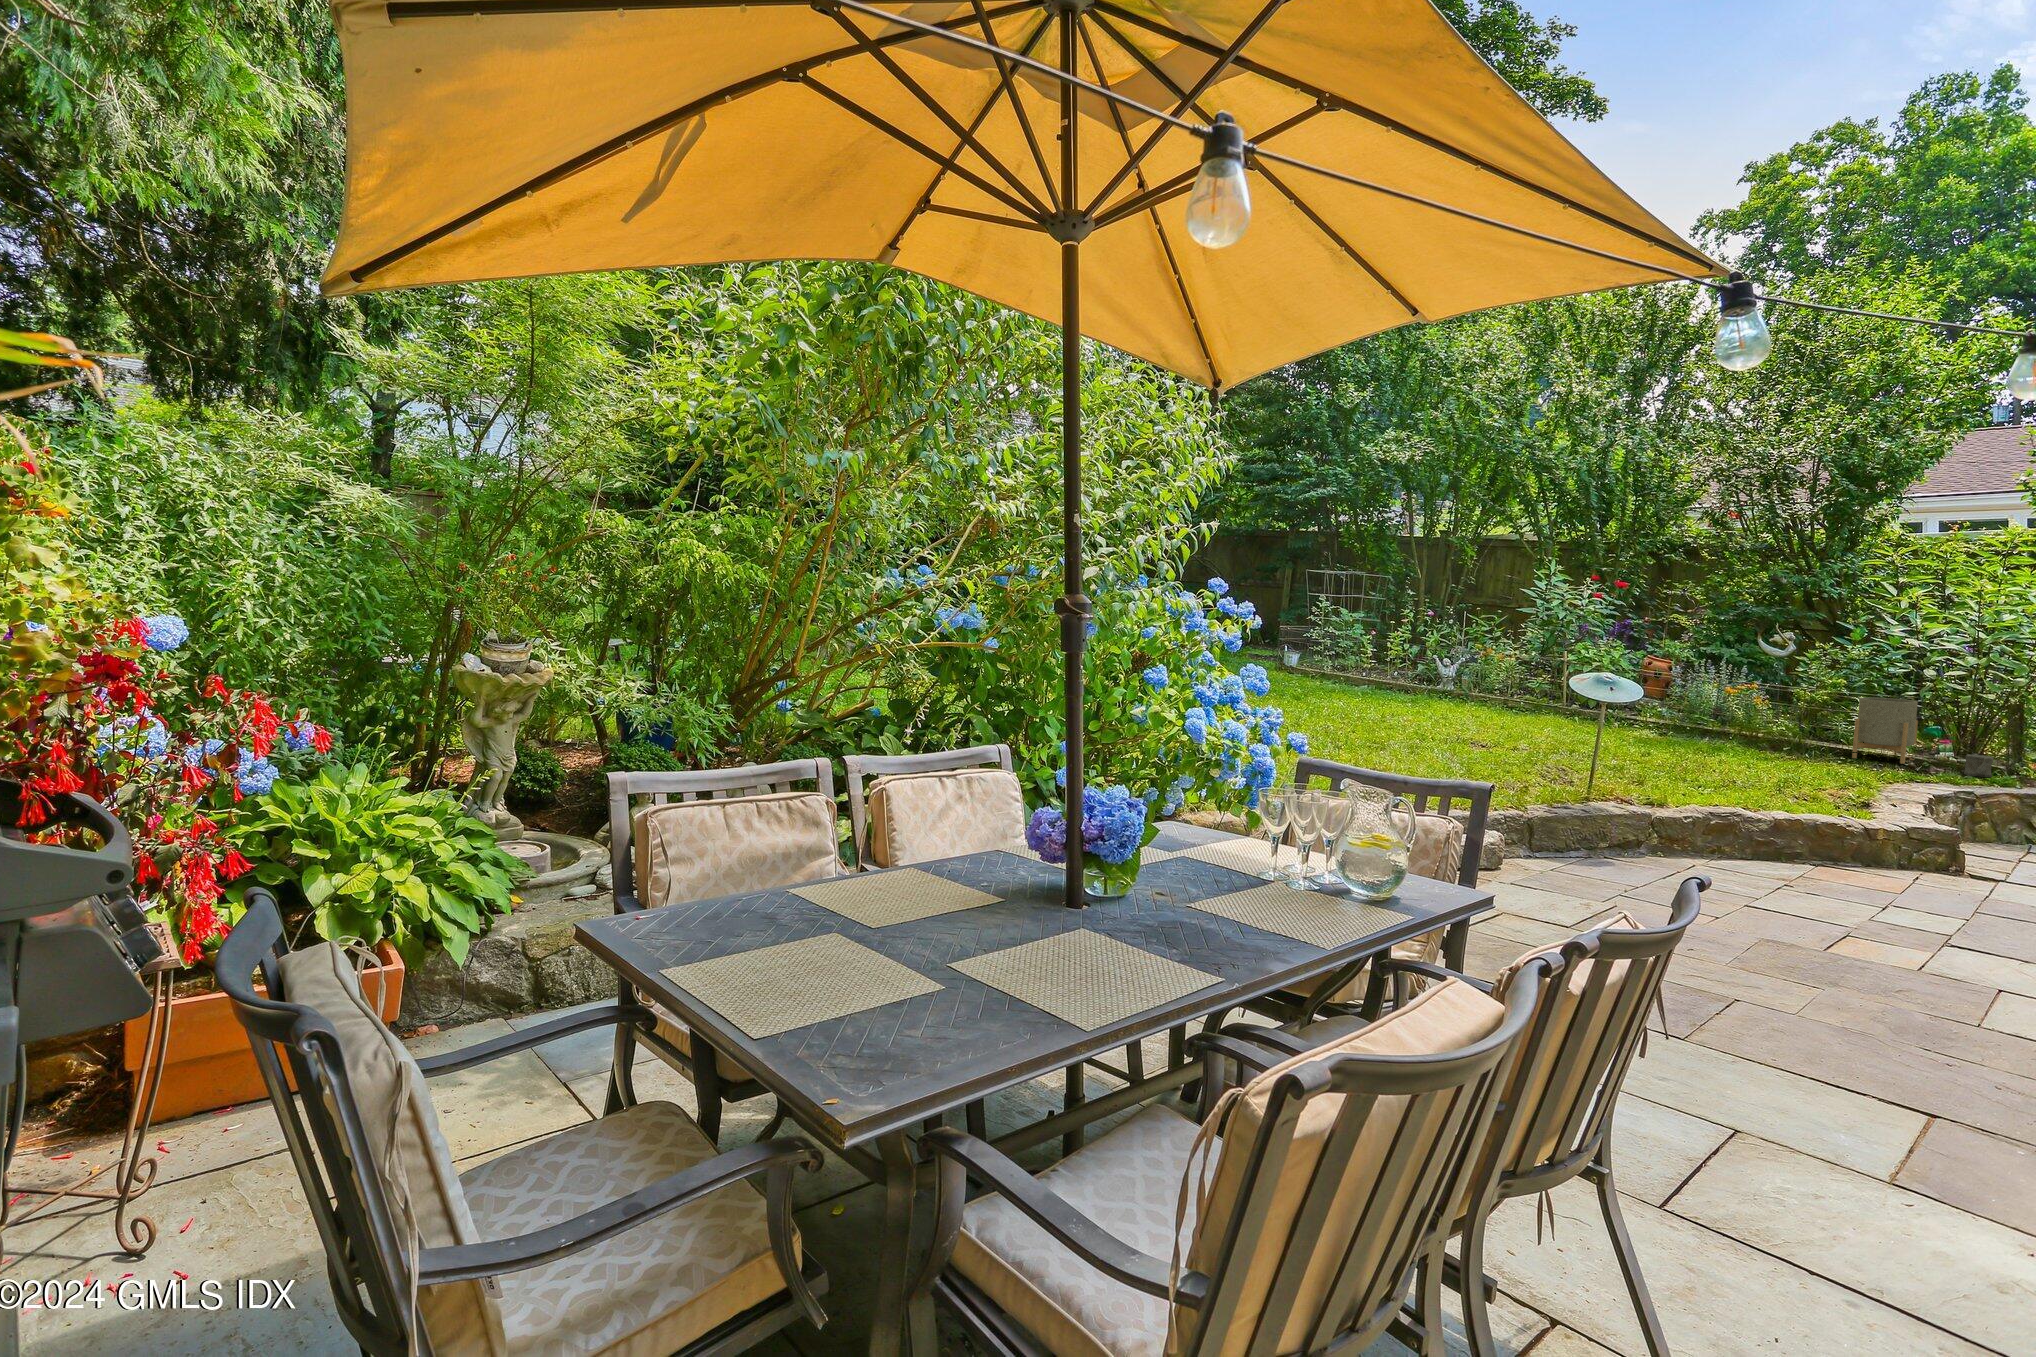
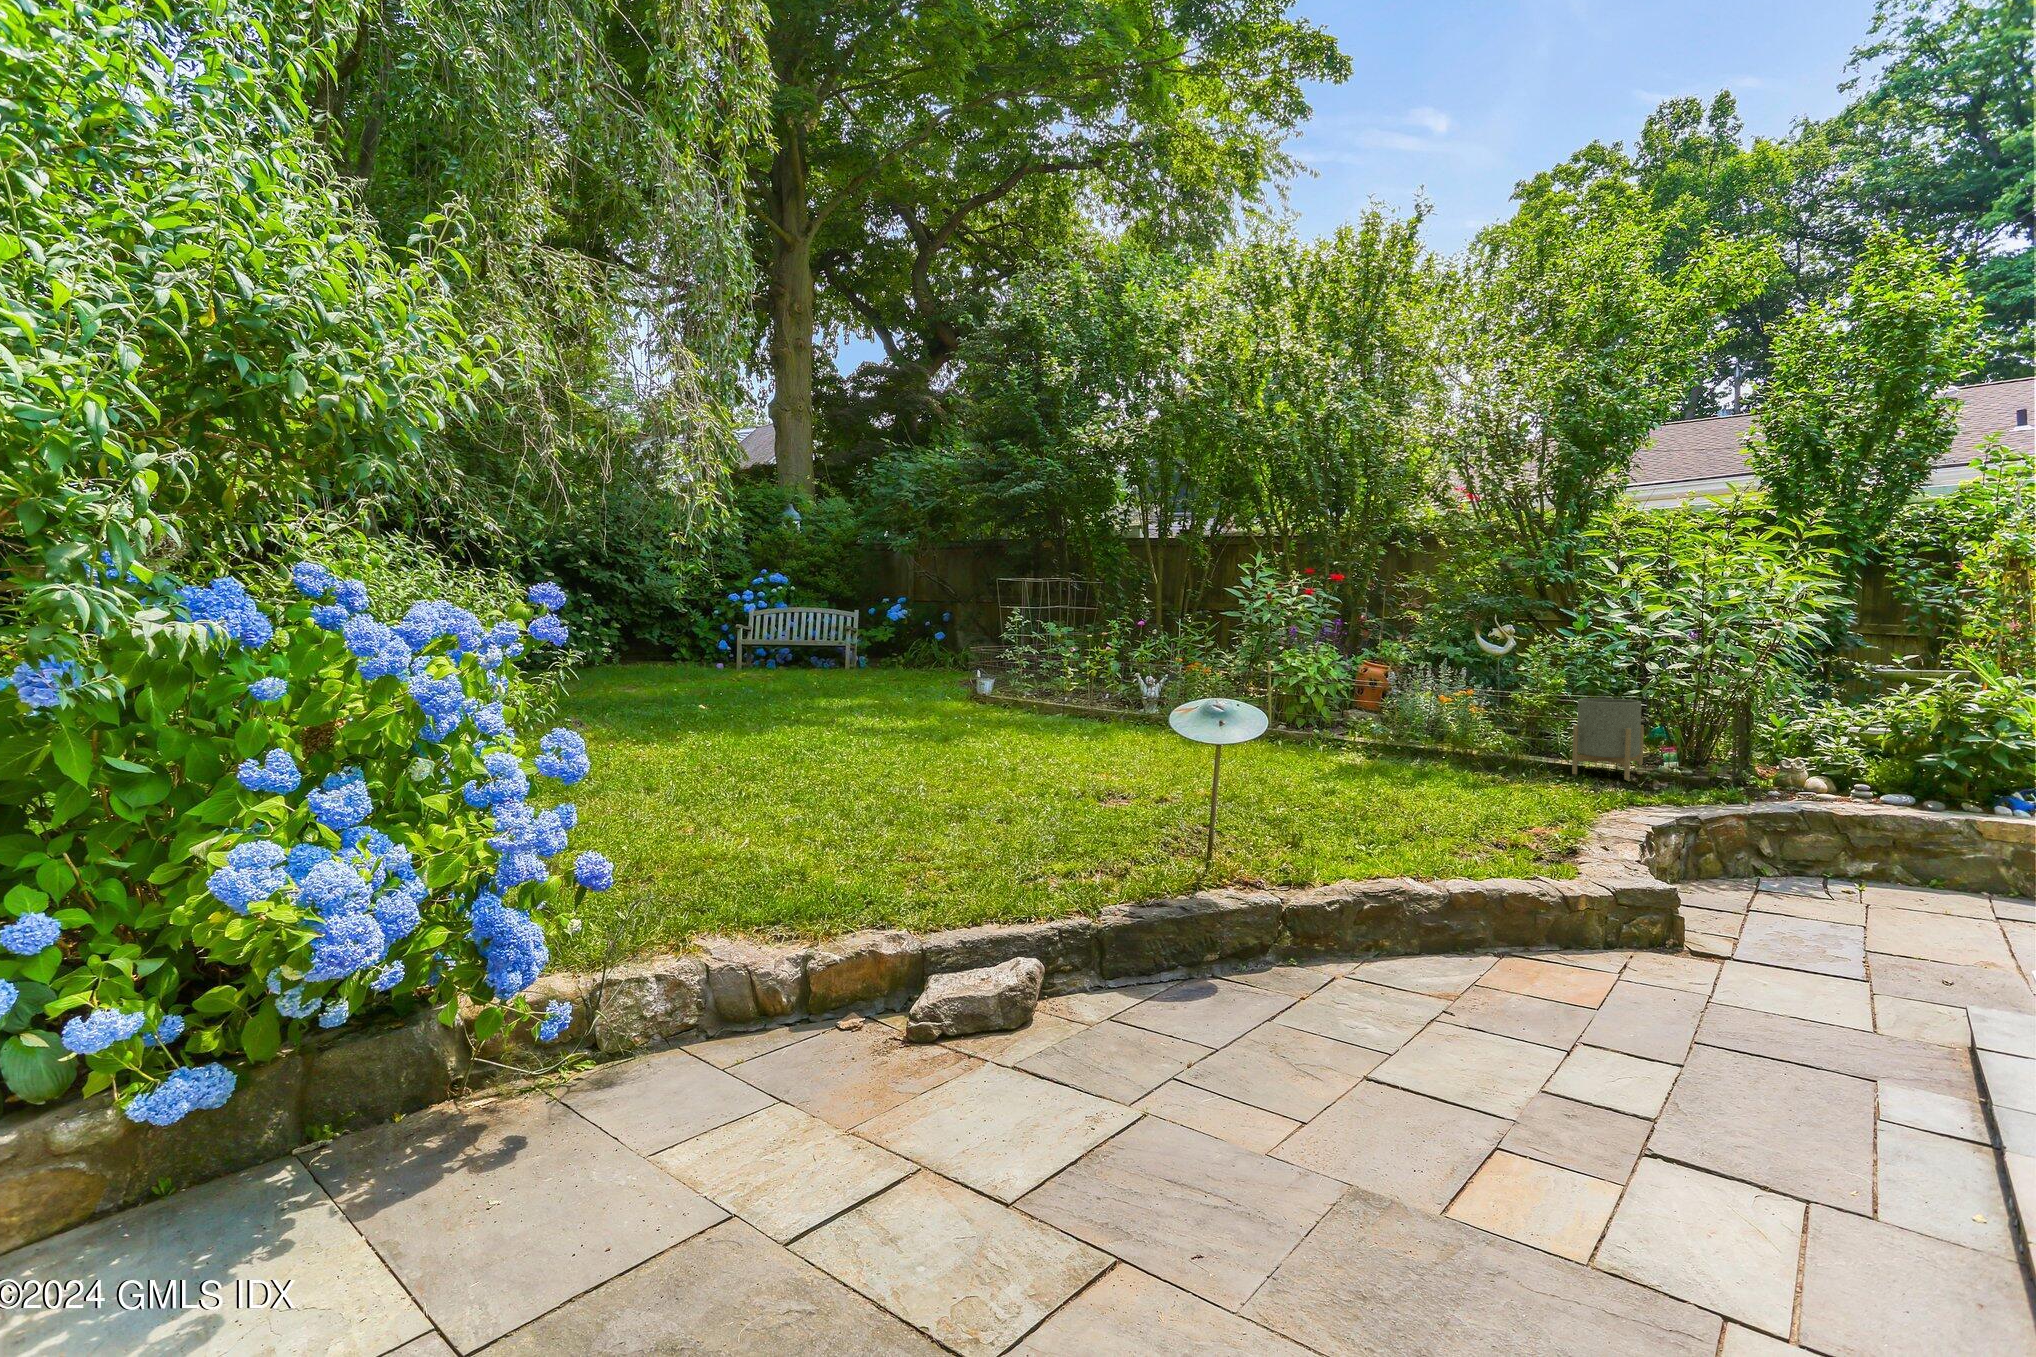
watering can: present [1964,753,1994,777] -> none [1695,764,1727,794]

